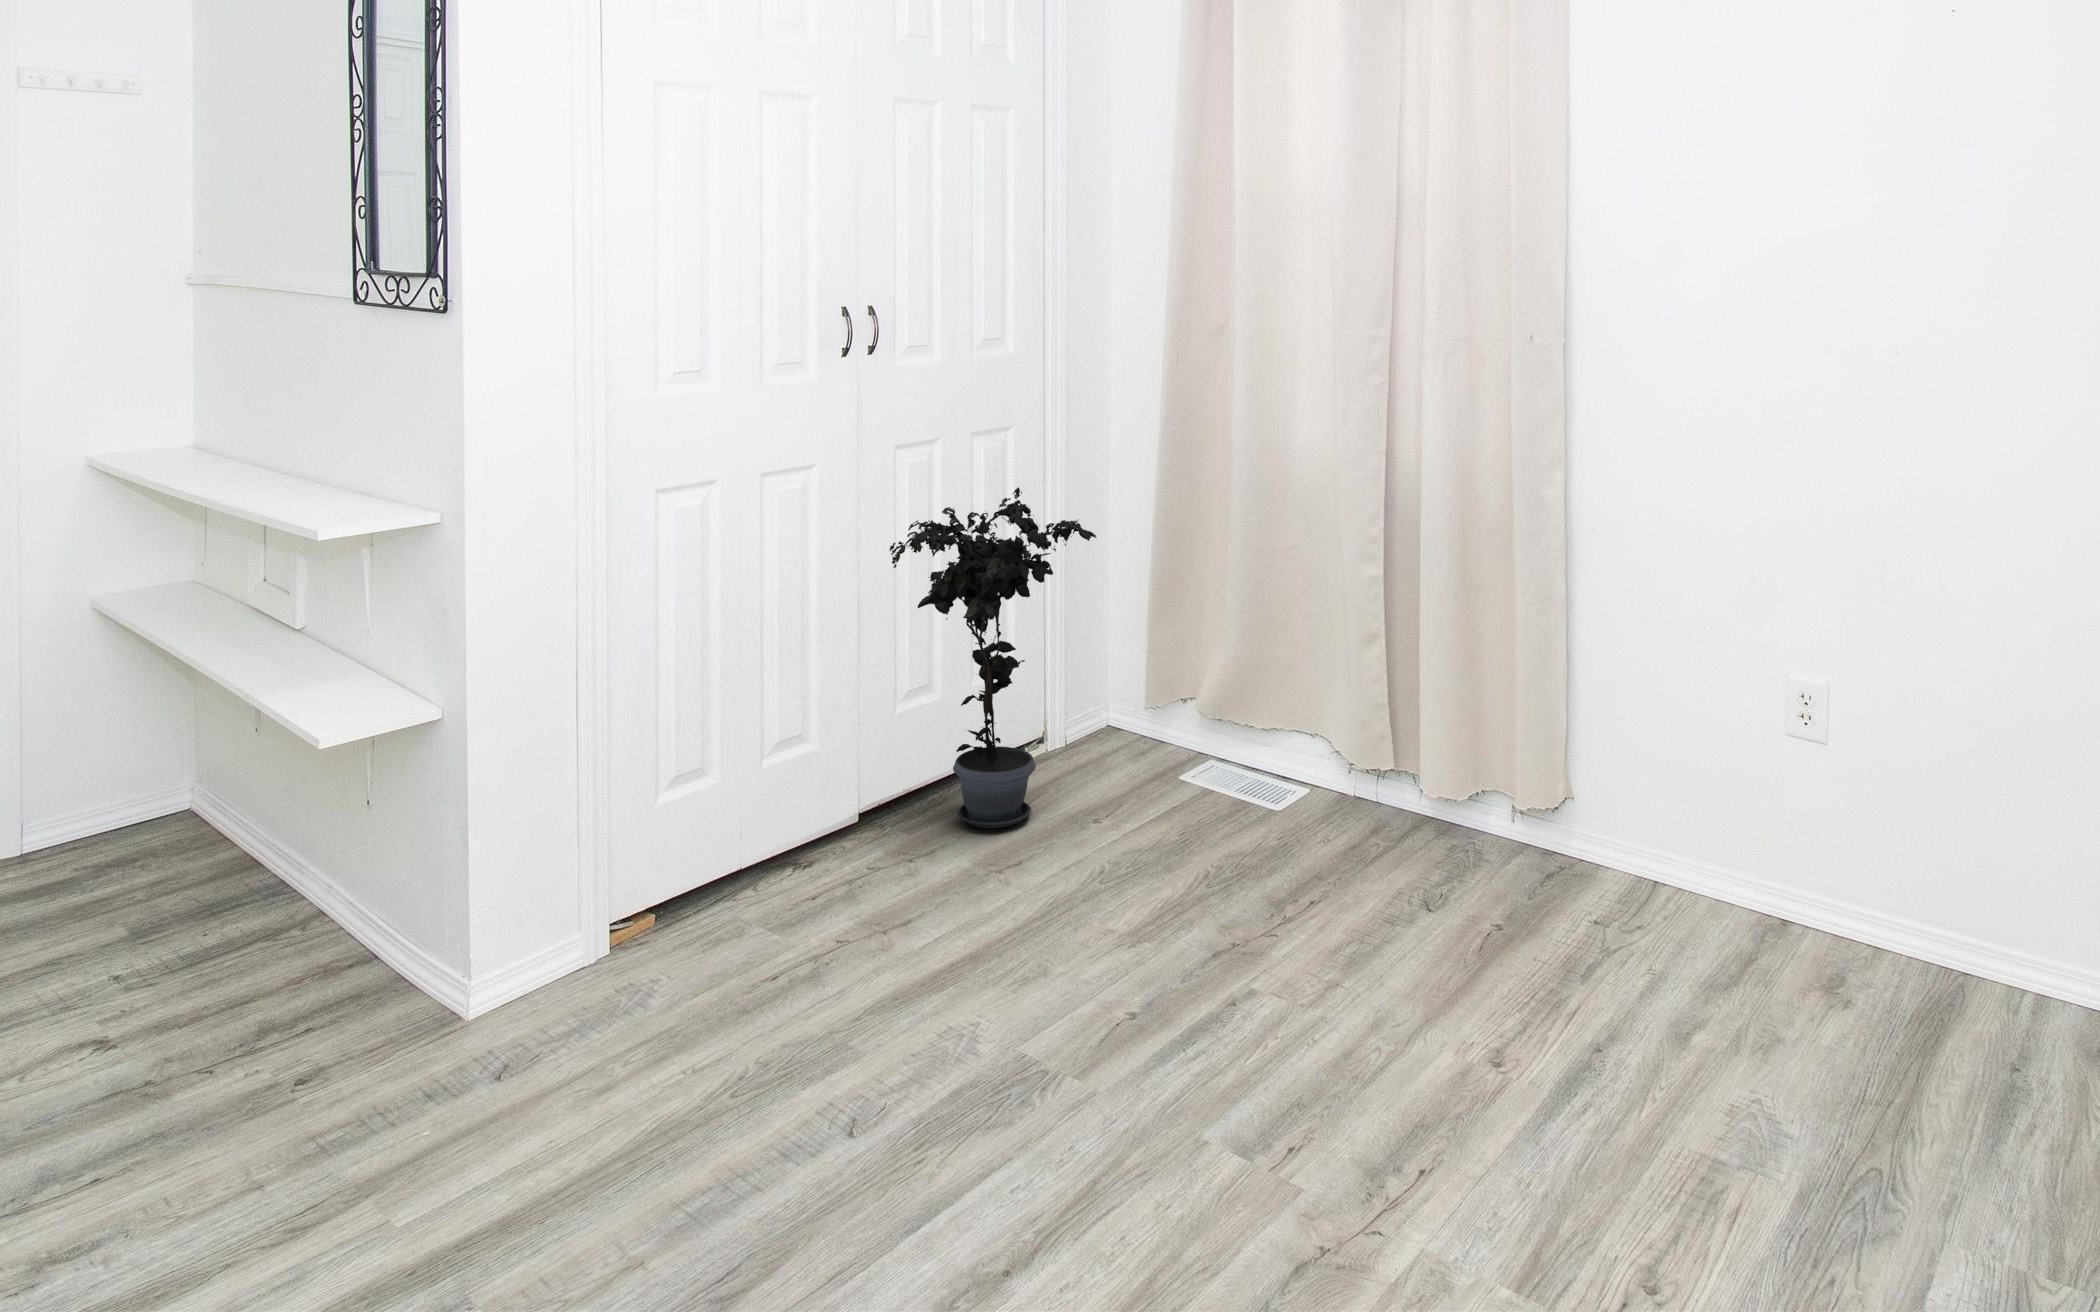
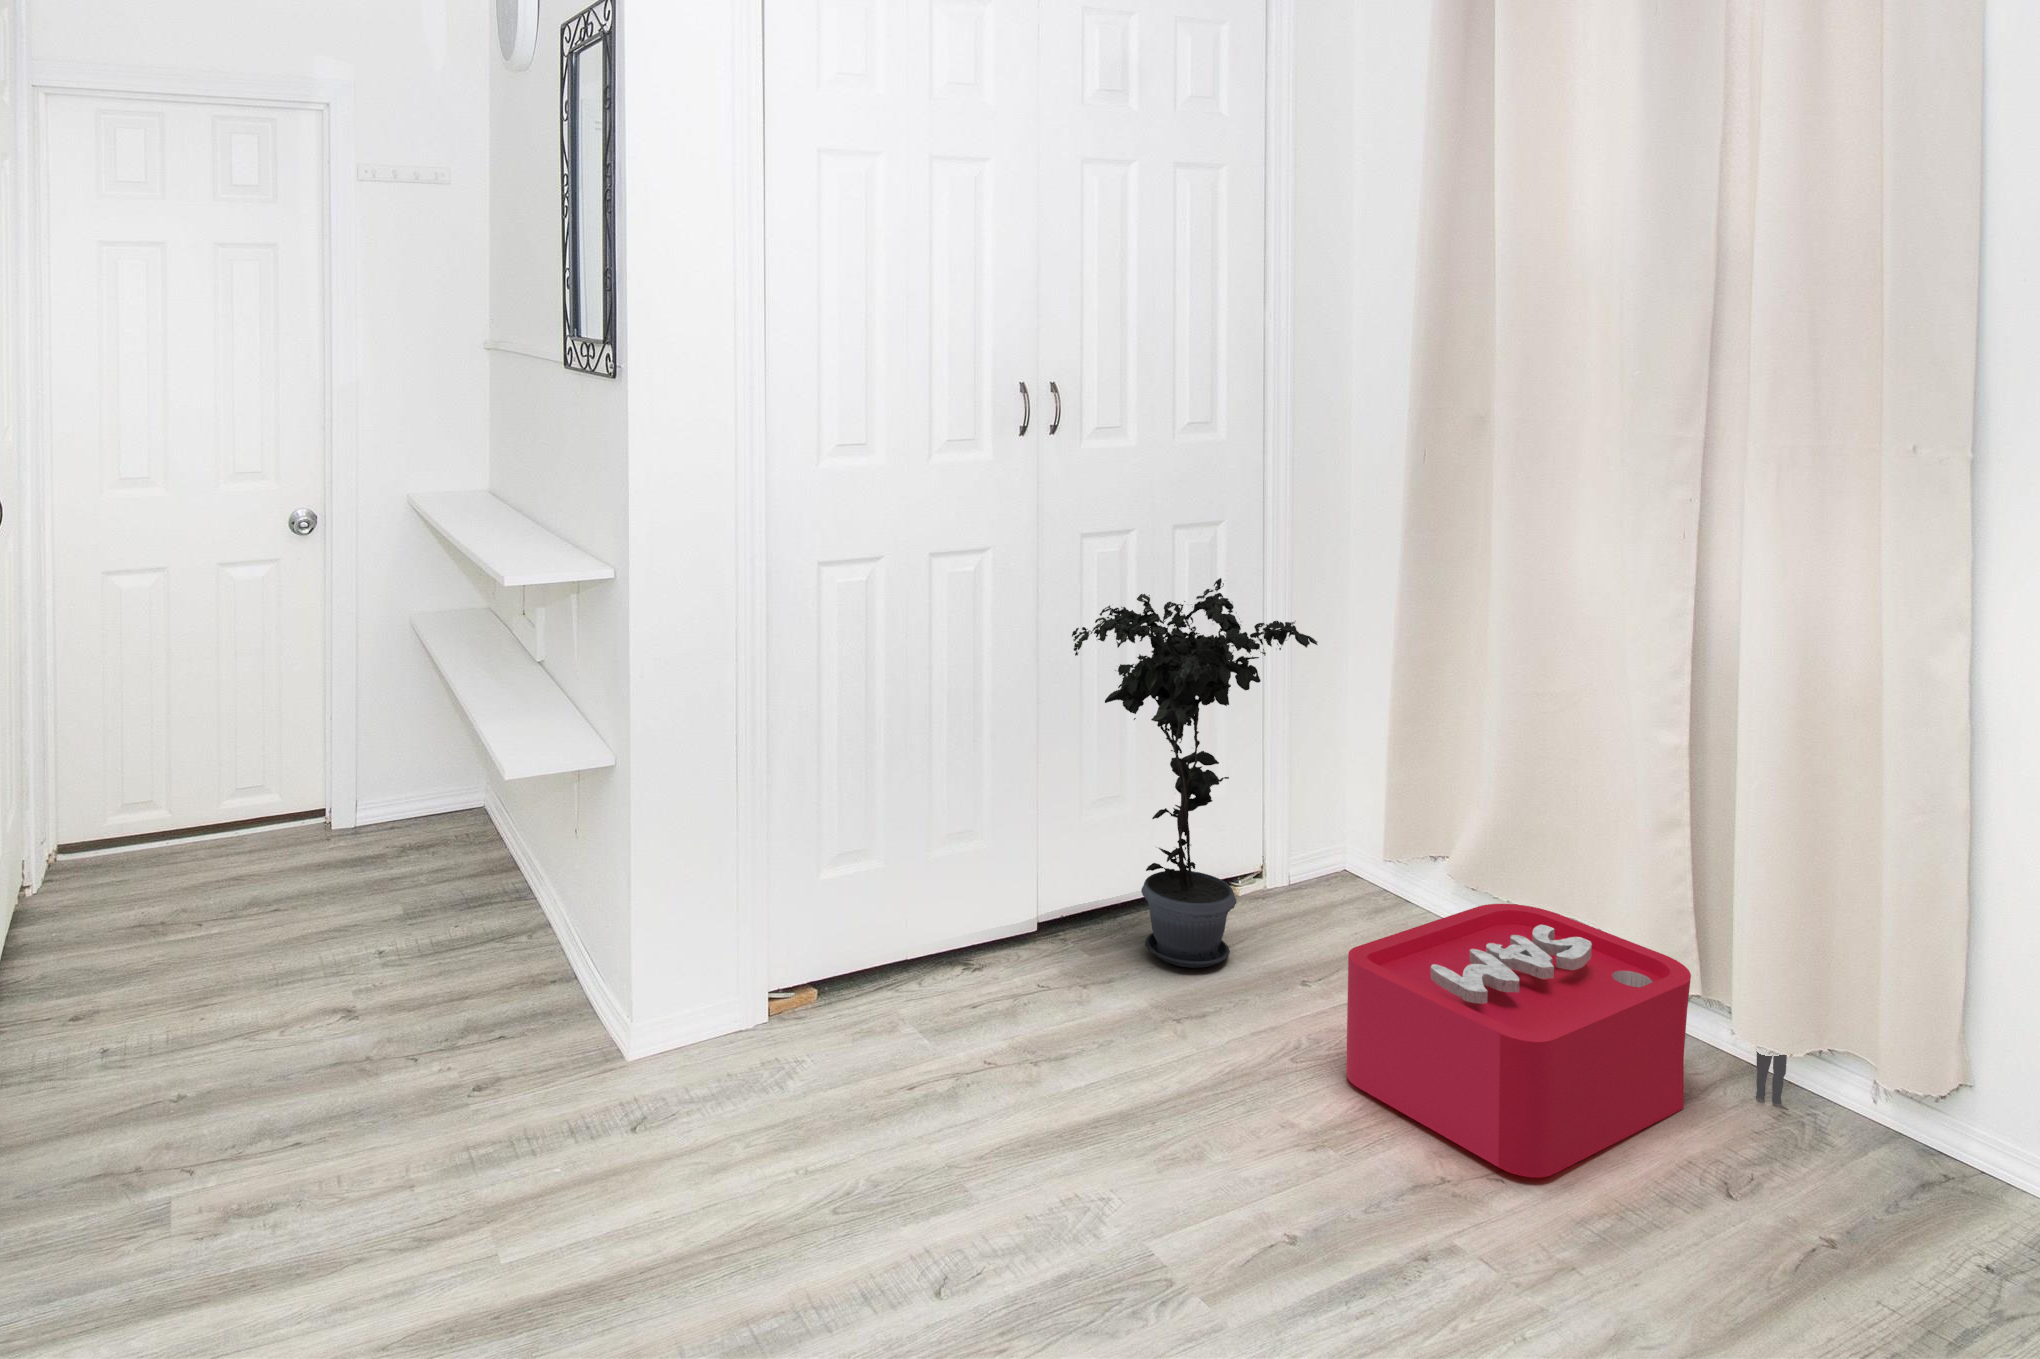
storage bin: none [1143,728,1452,926] -> present [1346,904,1793,1178]

